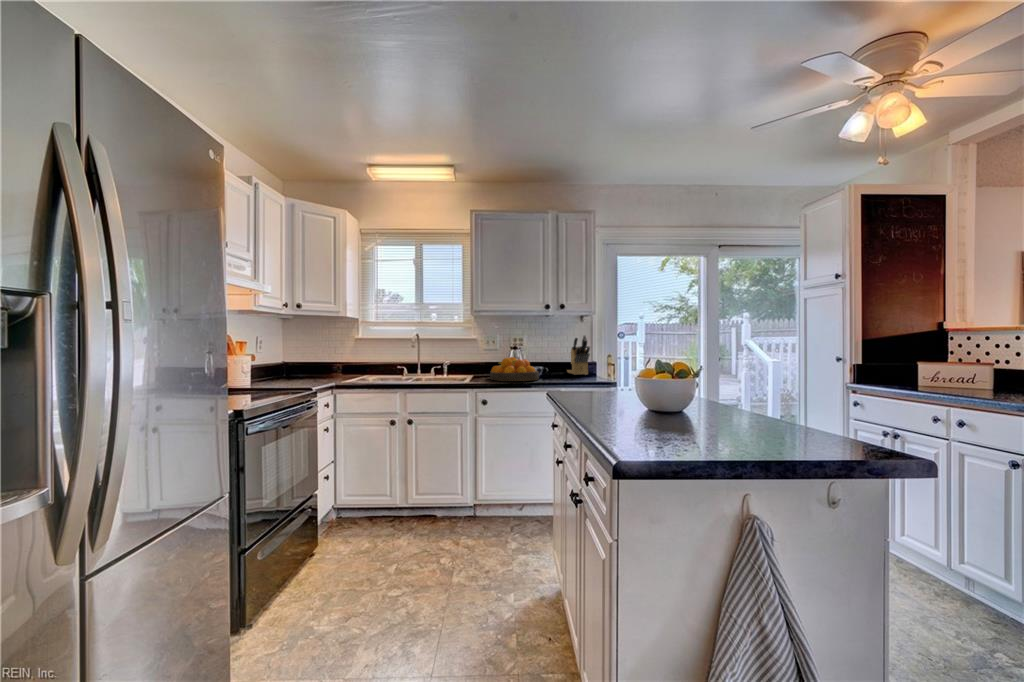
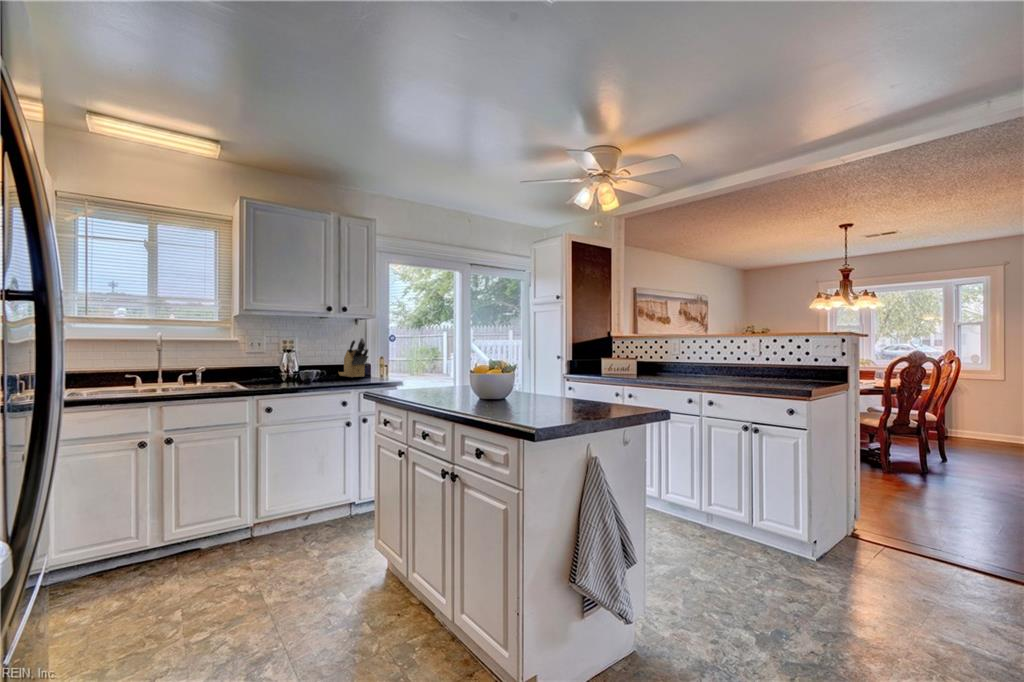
fruit bowl: present [490,357,539,381] -> none [265,361,323,386]

